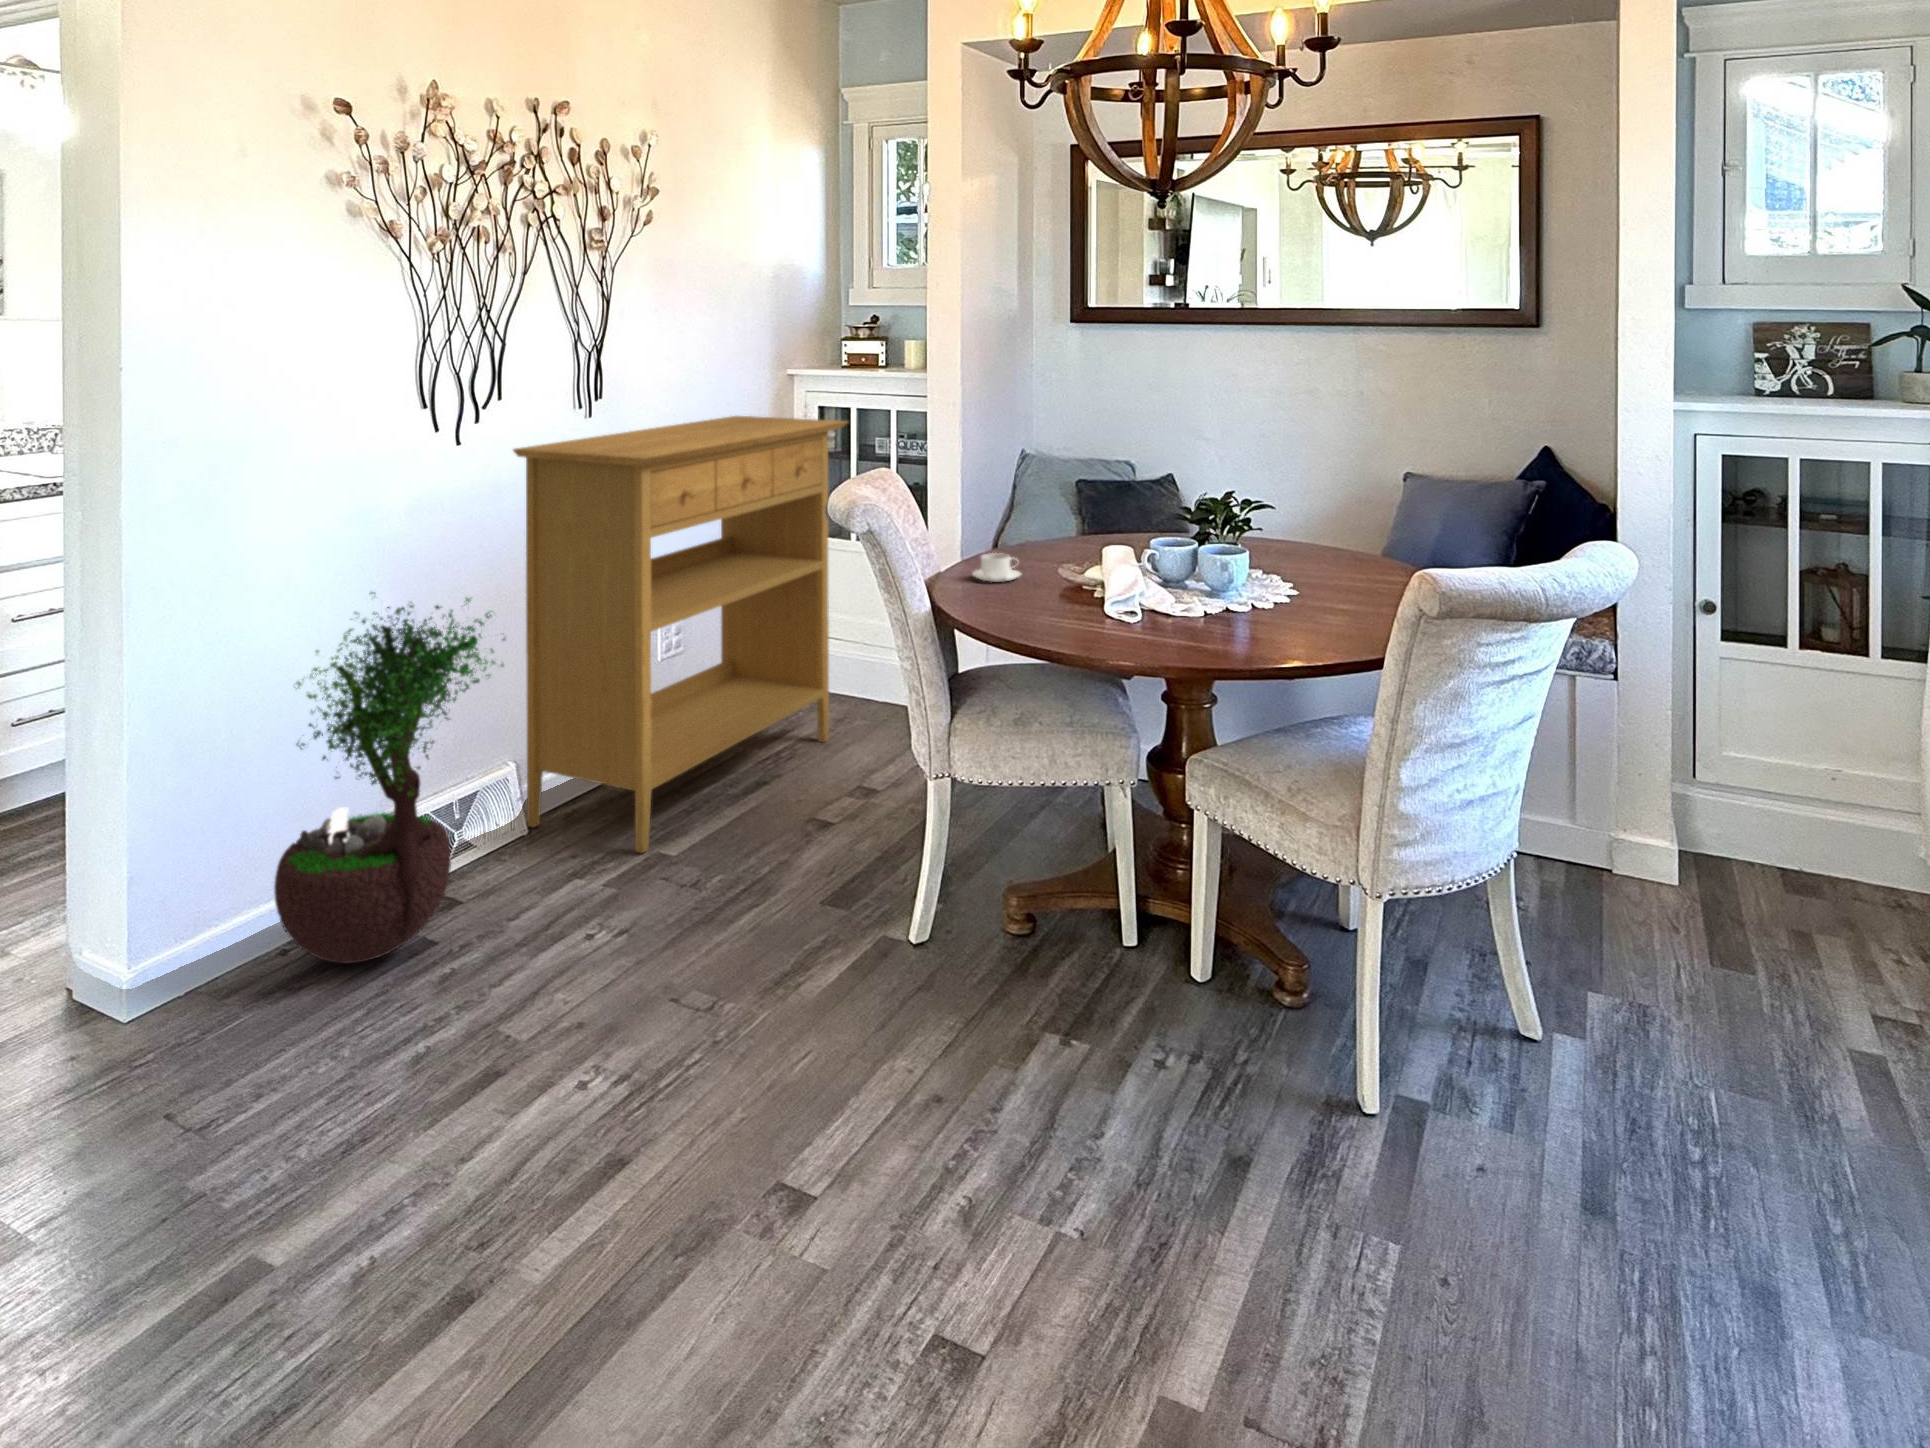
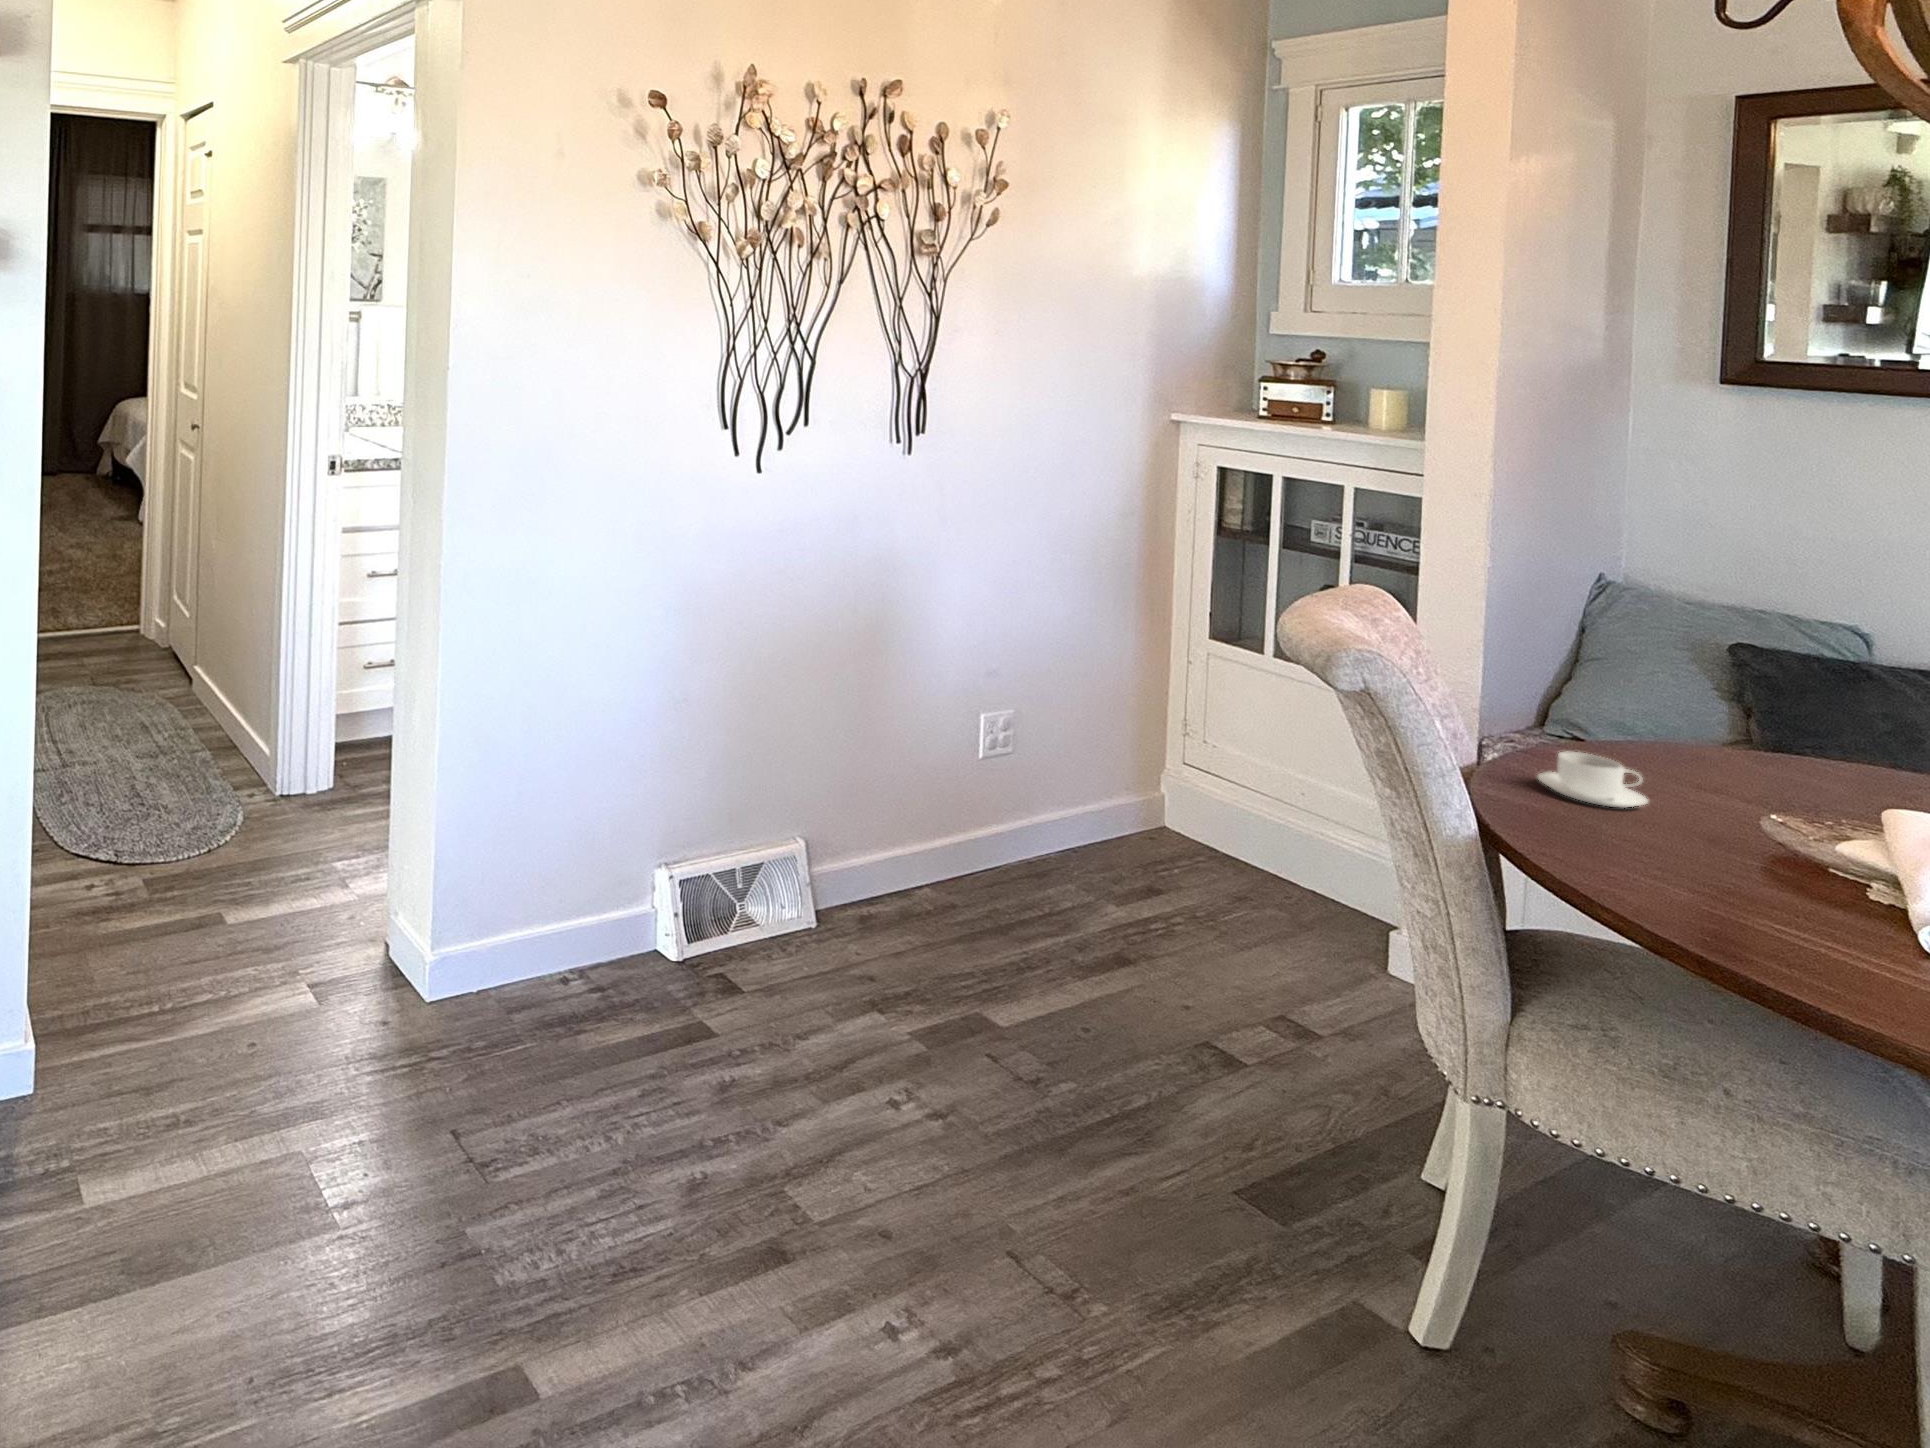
console table: present [513,416,847,853] -> none [819,467,1278,1006]
potted tree: present [274,592,506,963] -> none [556,630,807,1032]

